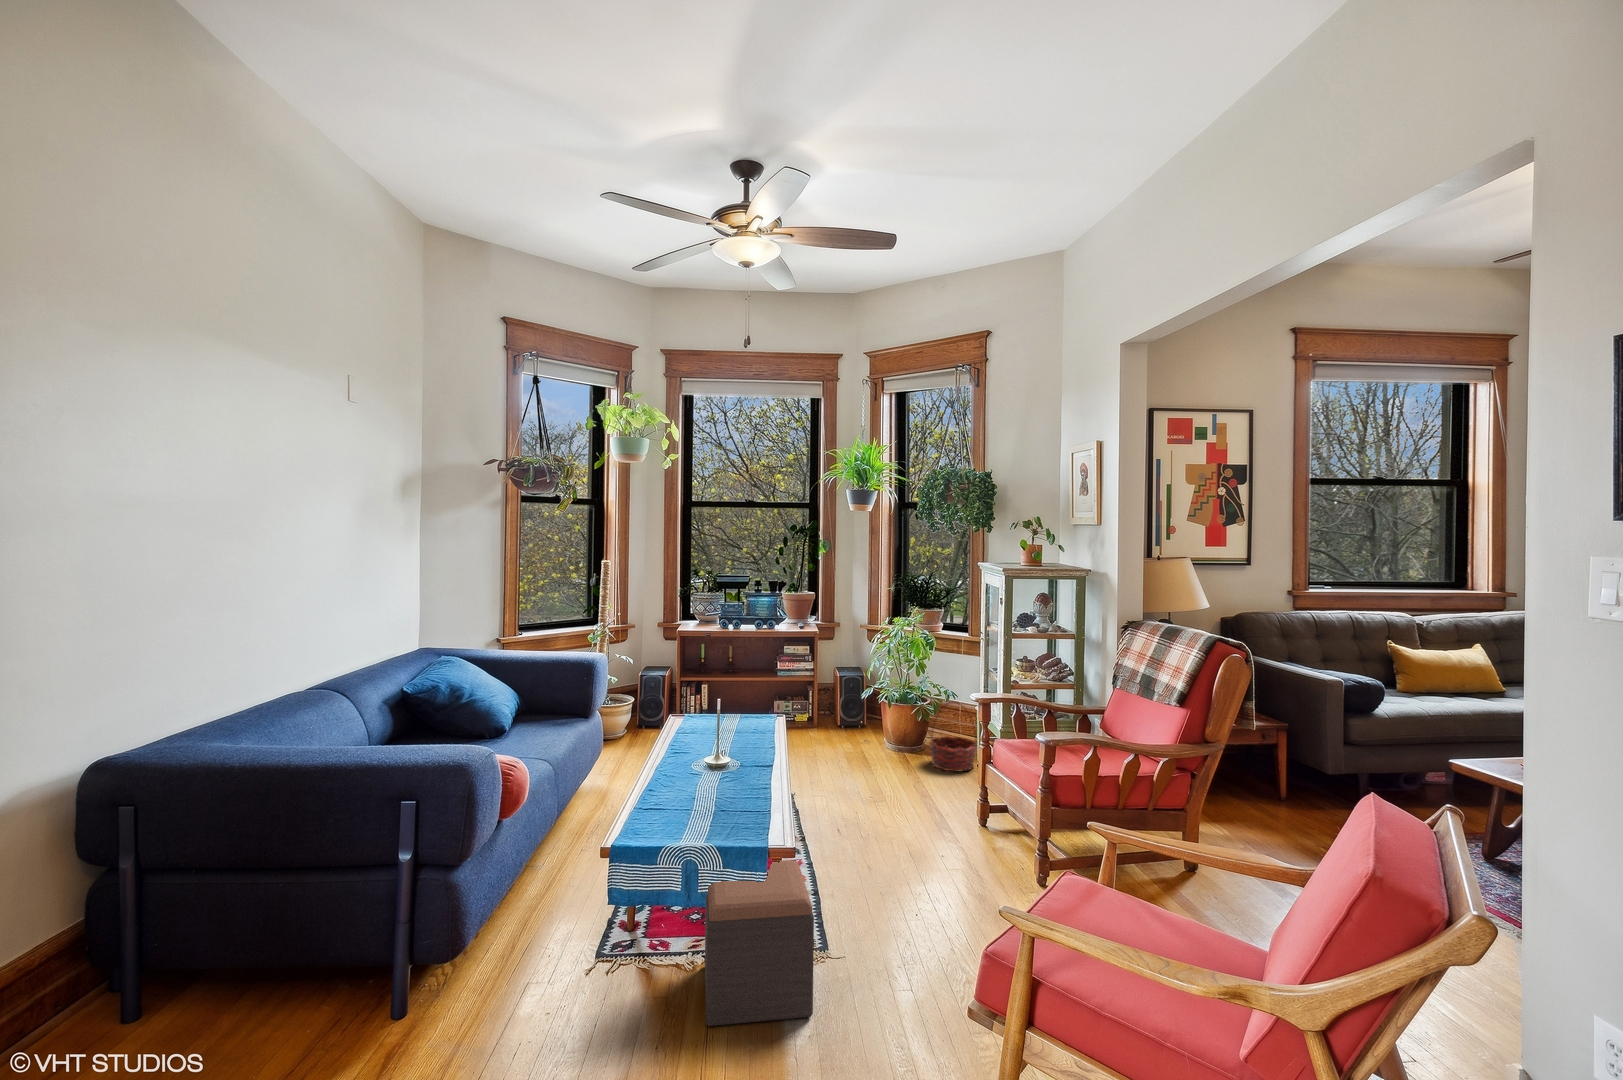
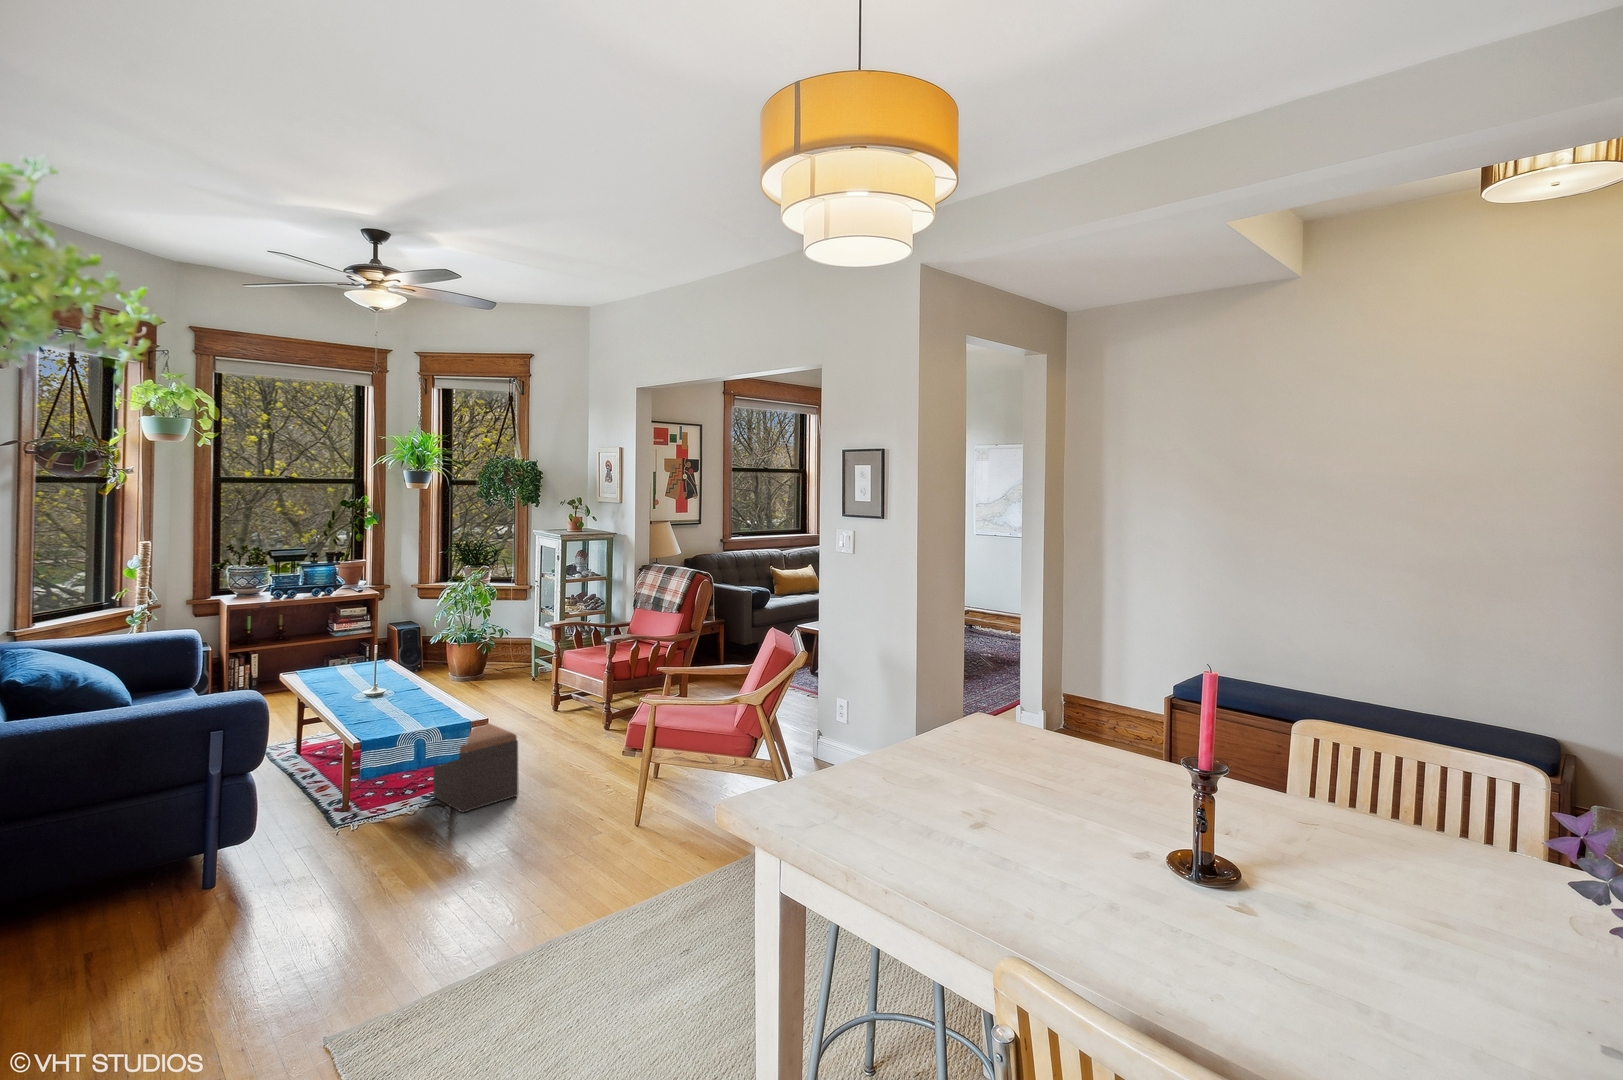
basket: present [930,701,977,772] -> none [497,635,535,686]

